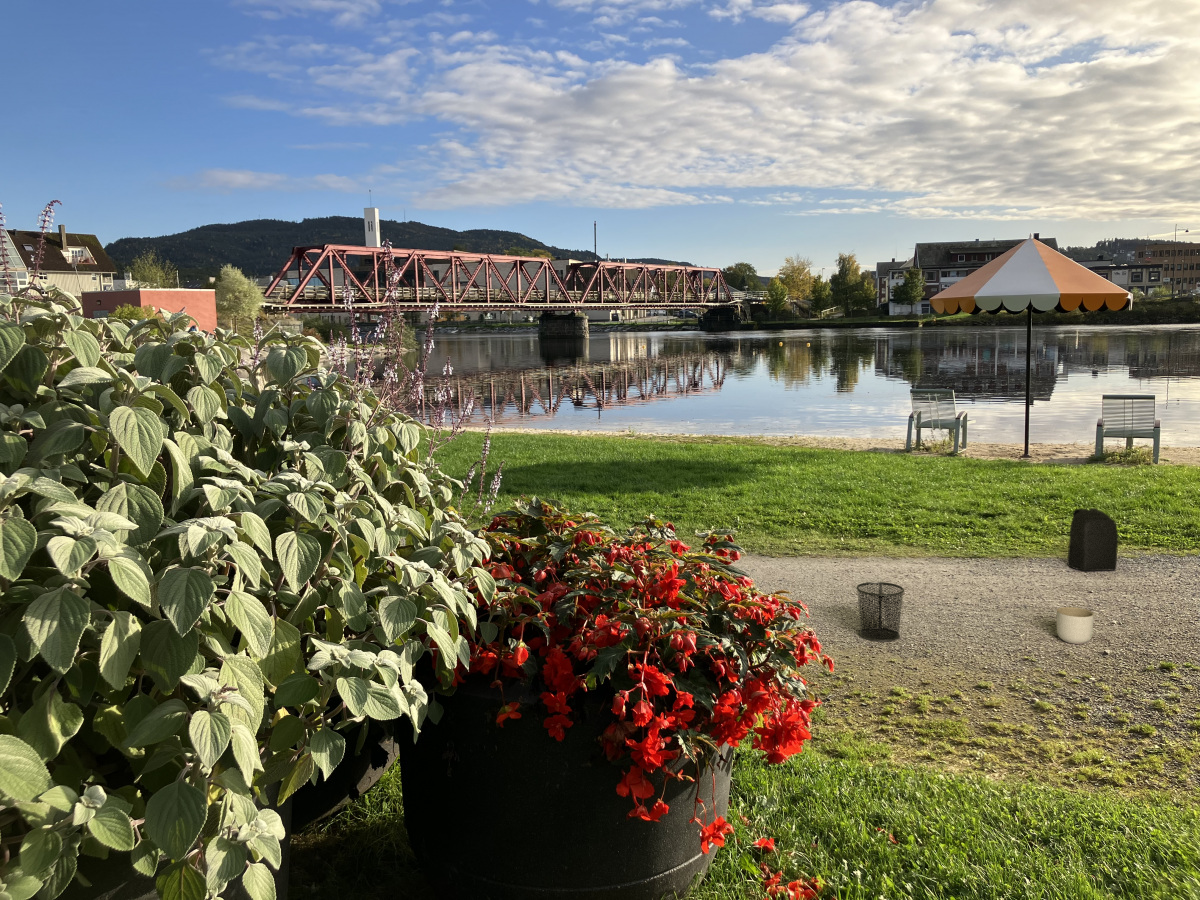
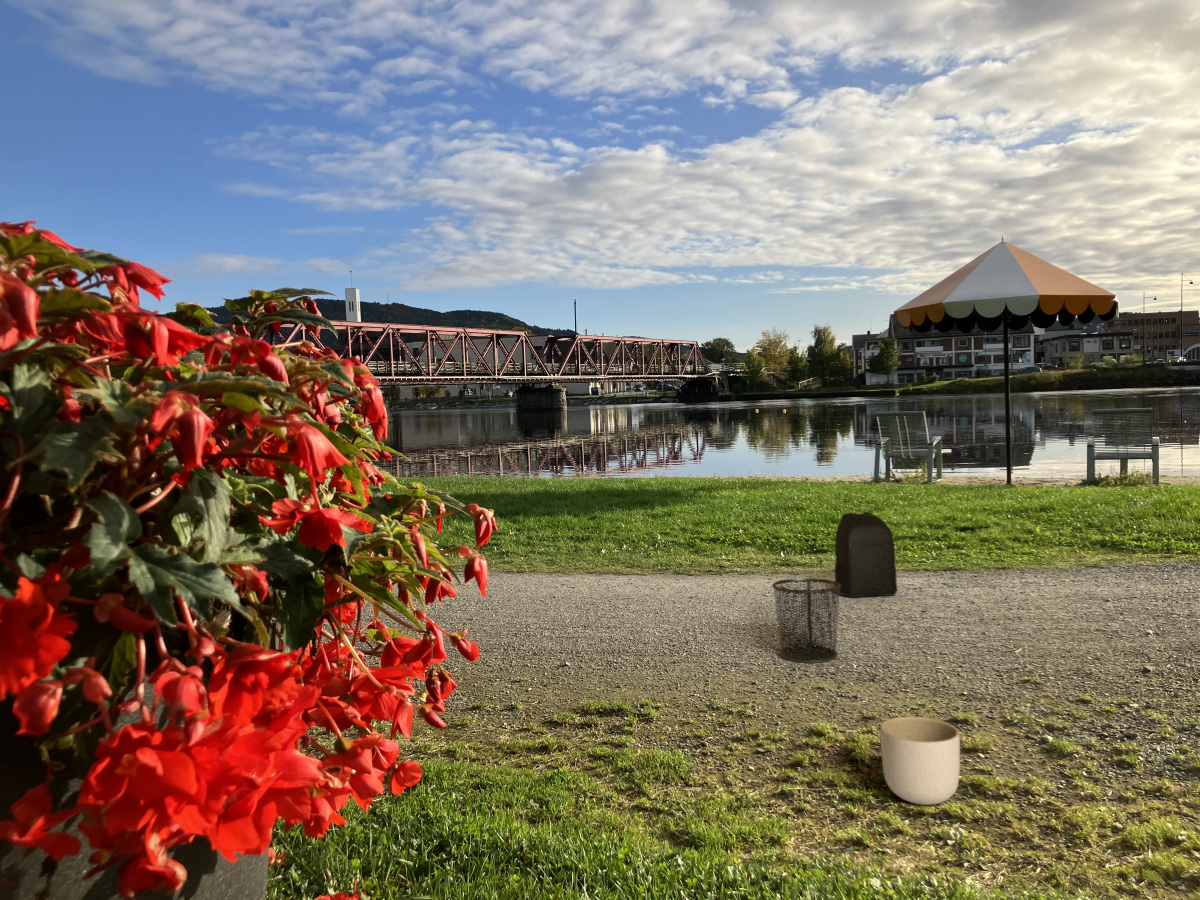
backpack: present [1068,508,1118,571] -> present [835,512,898,597]
planter: present [1057,607,1094,644] -> present [880,717,960,805]

